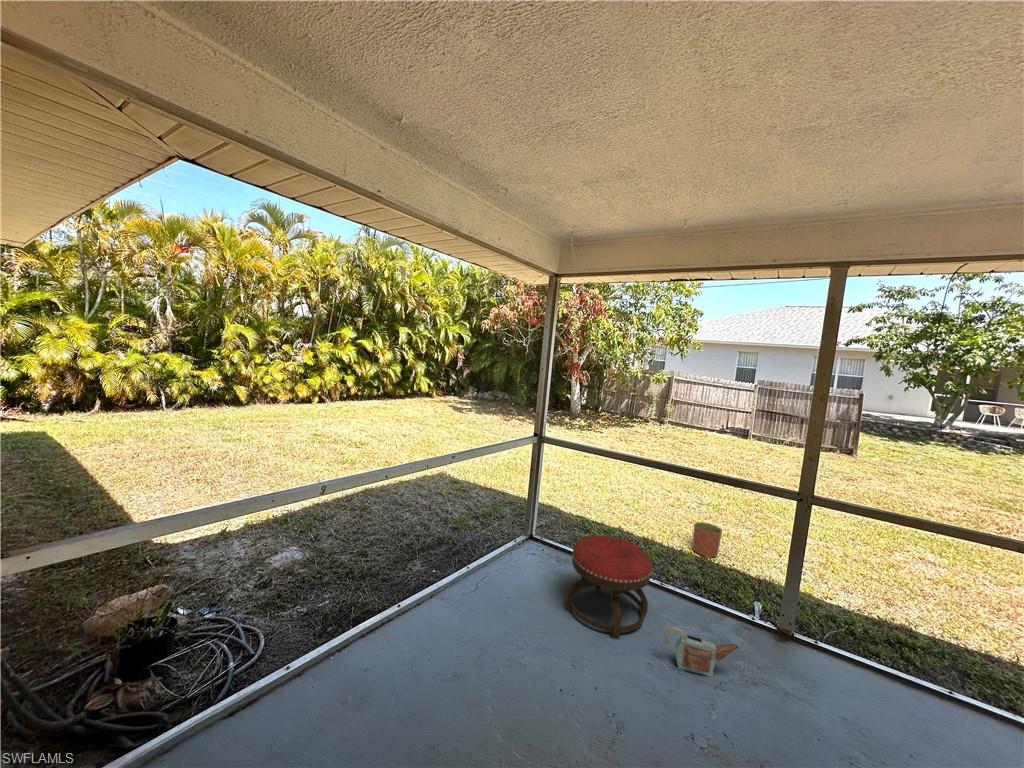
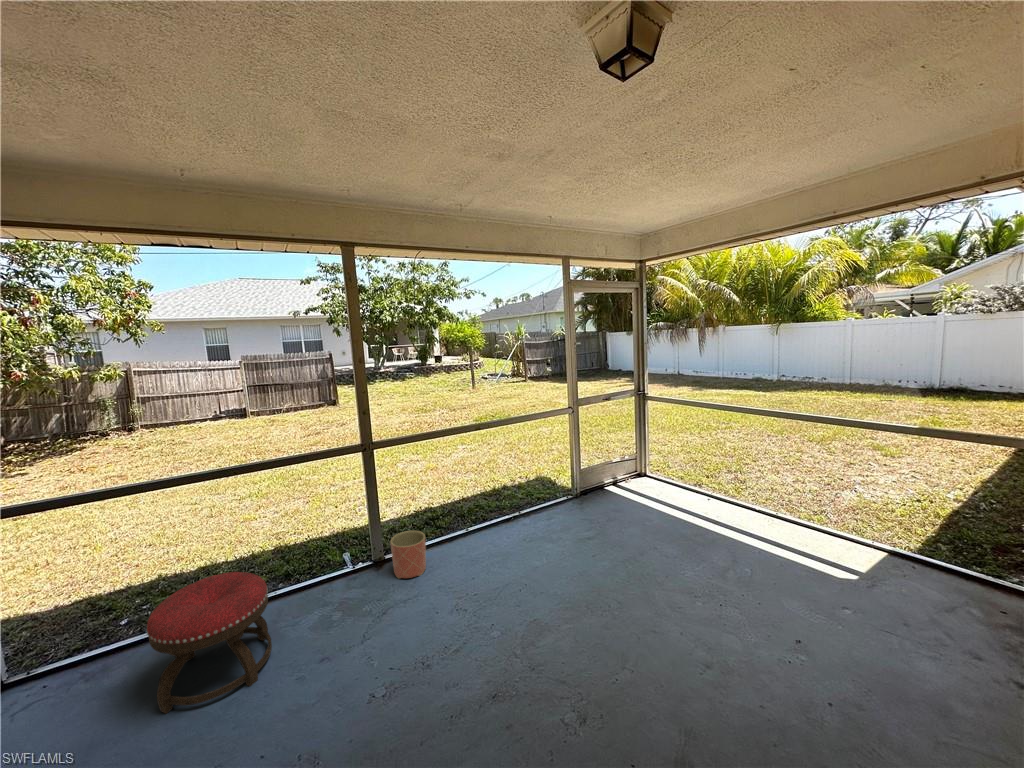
planter: present [692,522,722,558] -> present [391,531,426,578]
watering can: present [663,627,739,677] -> none [309,590,370,651]

